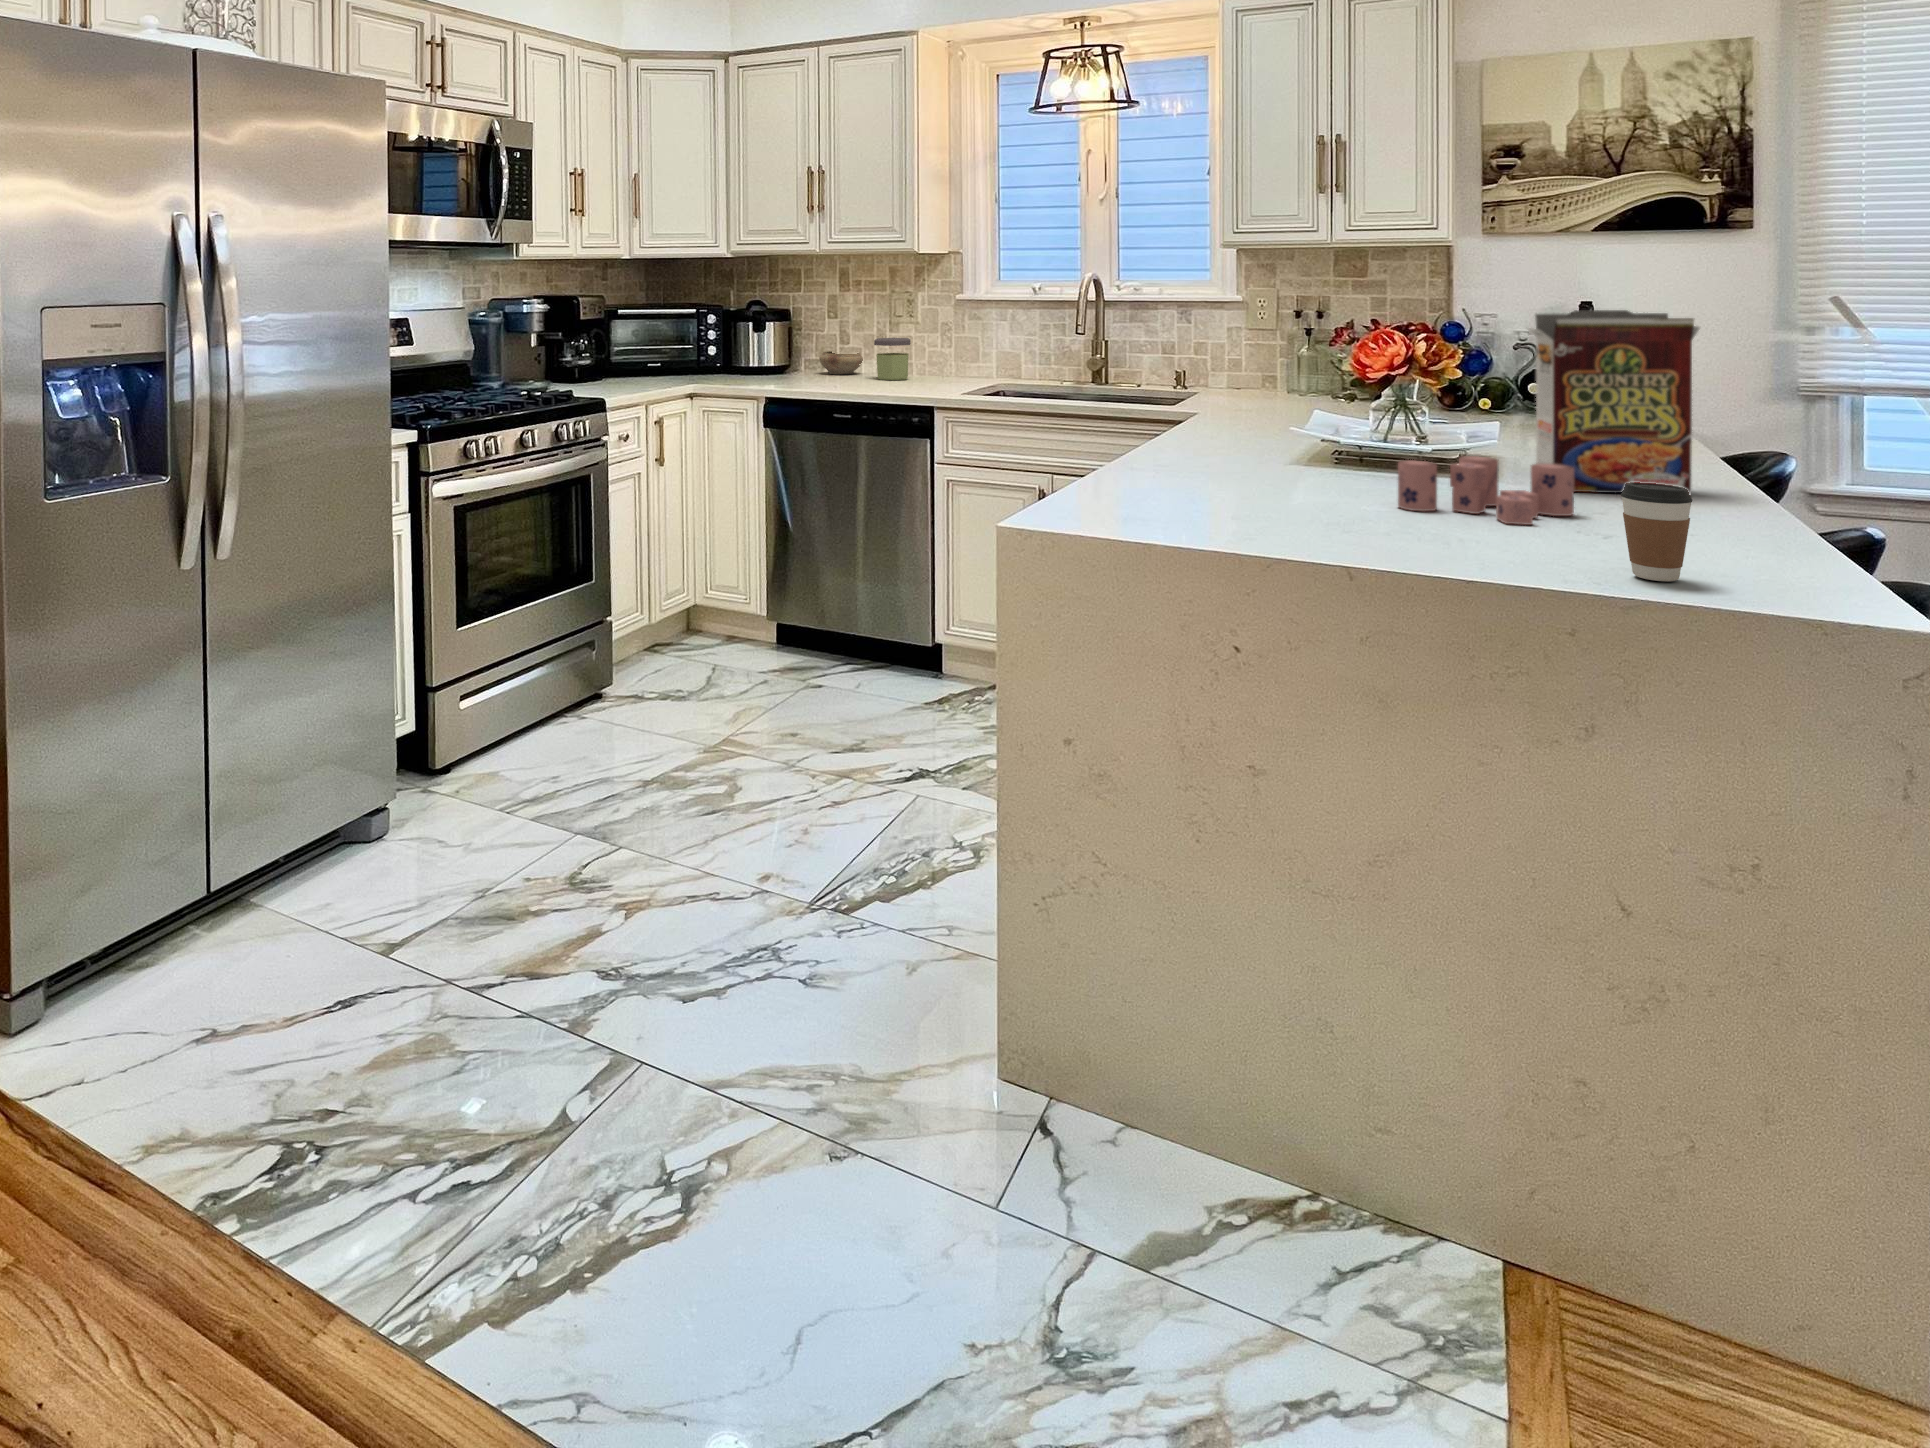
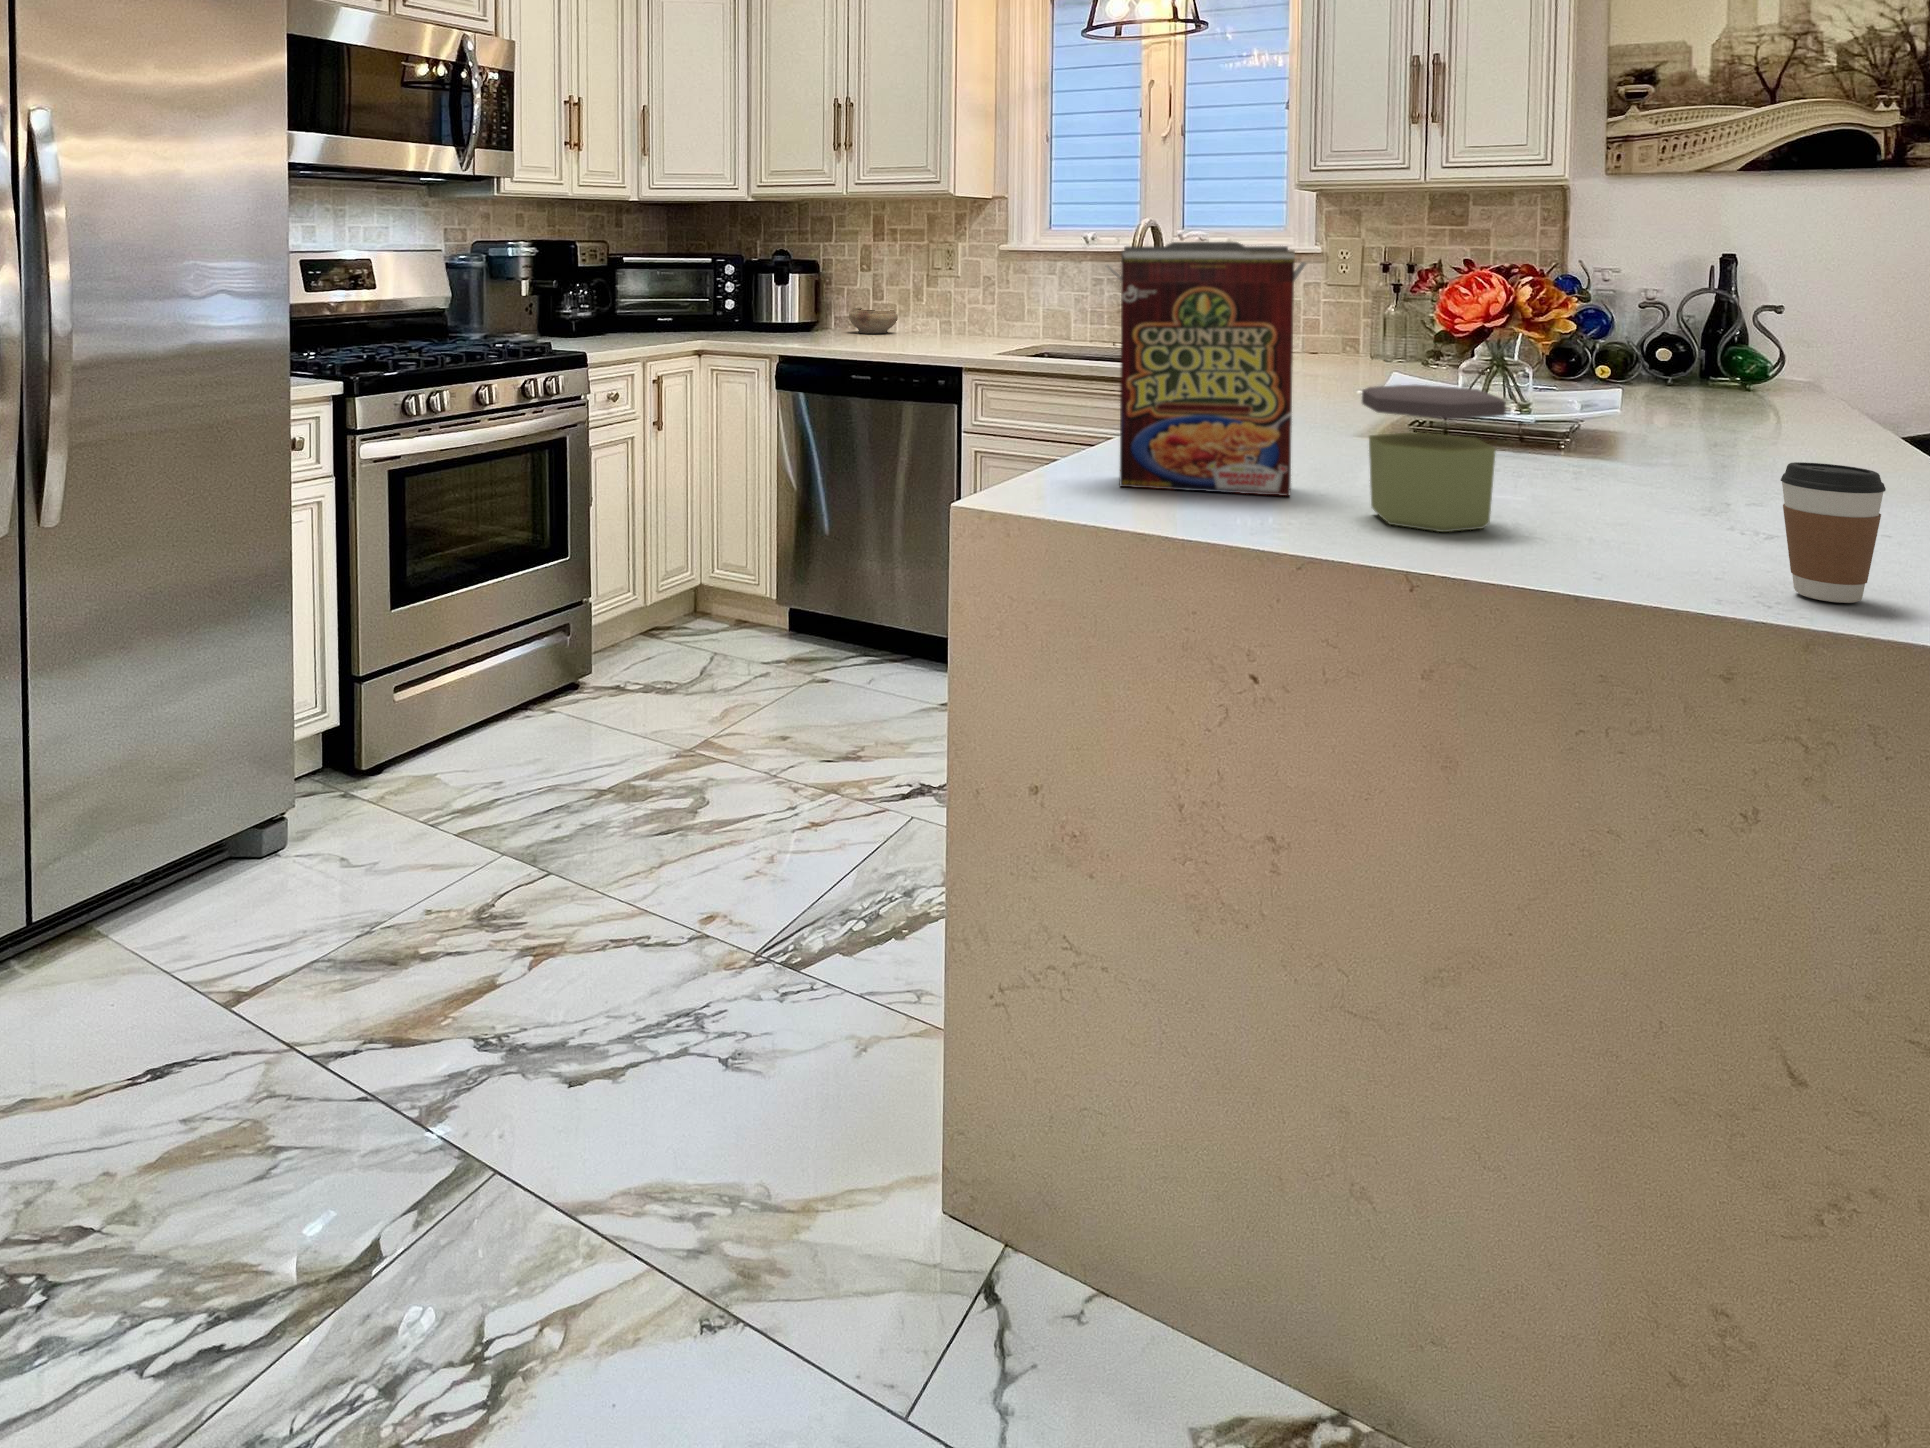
cereal box: present [1528,310,1700,494] -> present [1107,242,1306,496]
jar: present [874,338,911,380] -> present [1362,385,1506,532]
candle: present [1398,456,1574,525] -> none [1478,428,1713,519]

